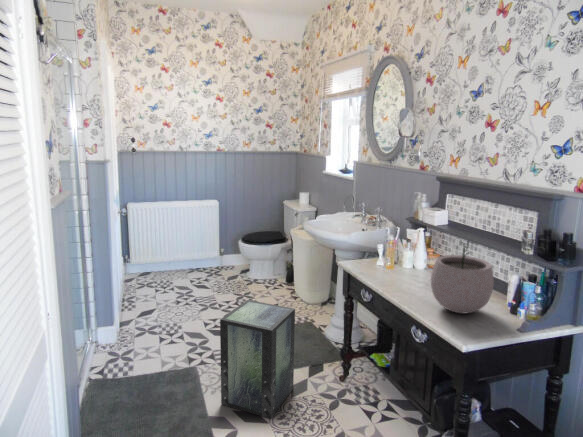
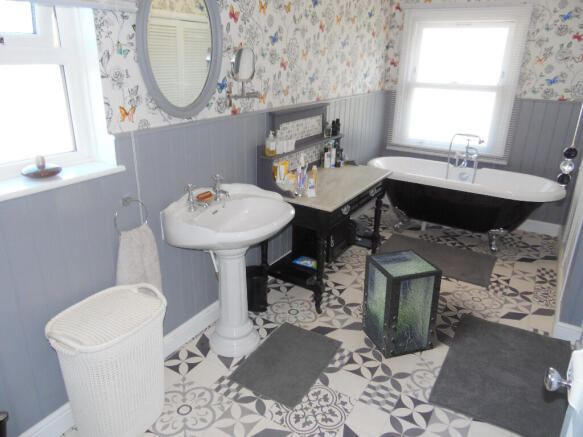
plant pot: present [431,242,494,313] -> none [337,132,370,173]

